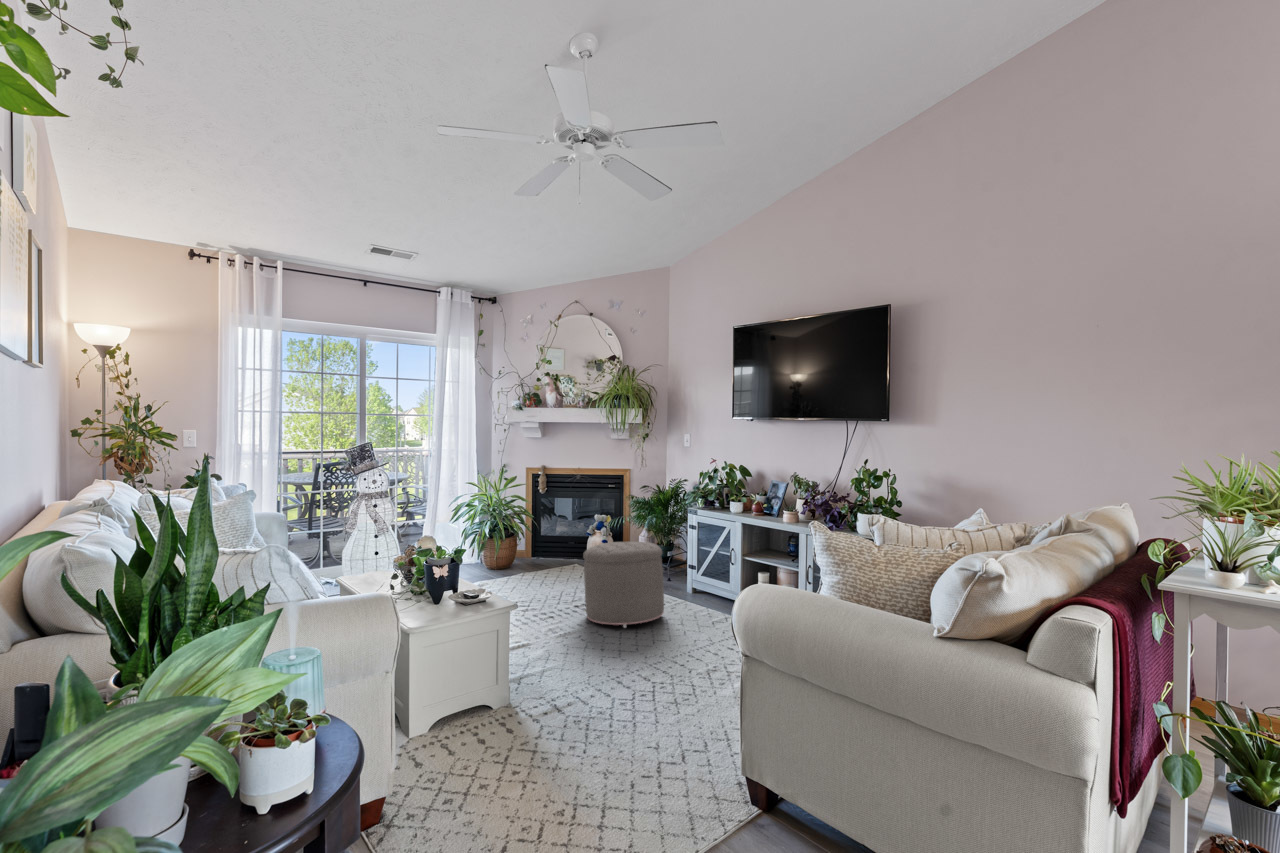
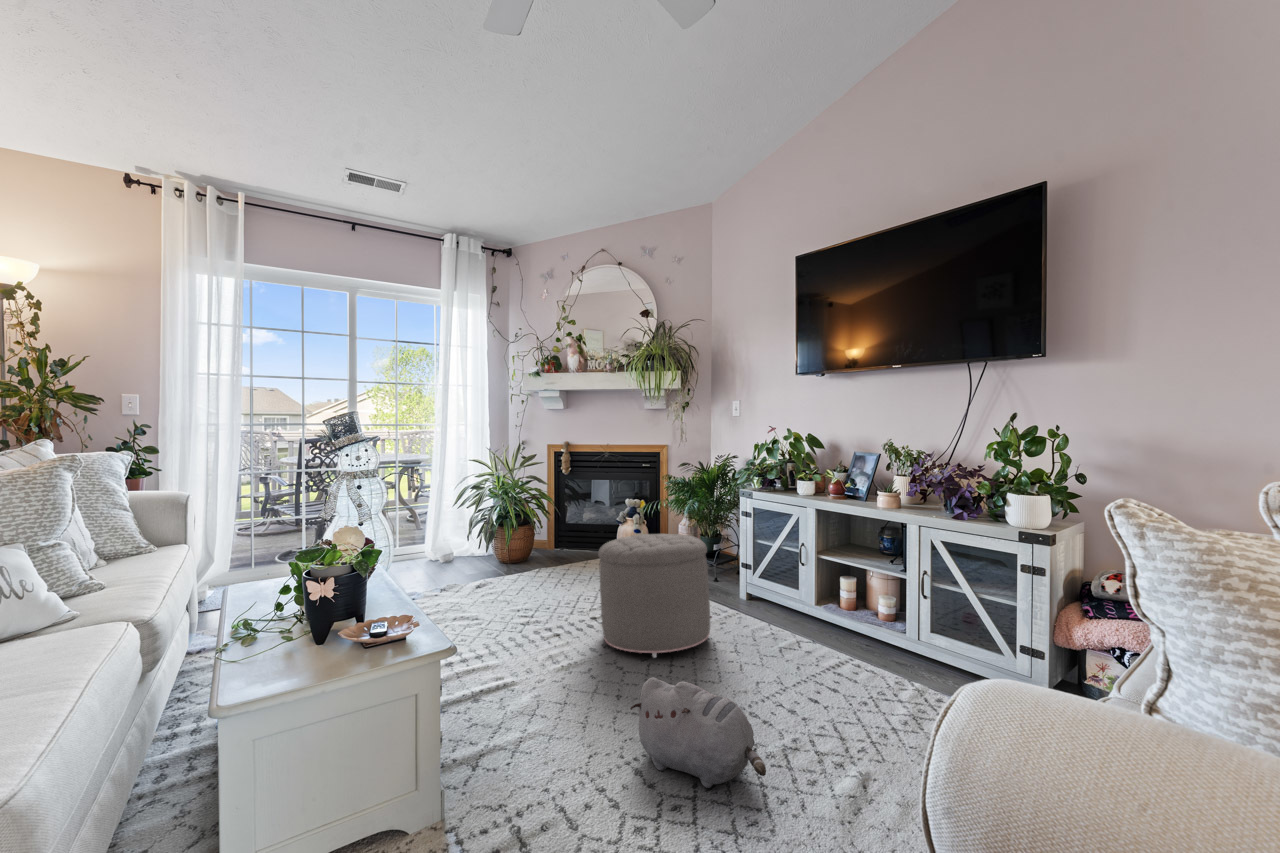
plush toy: none [614,628,695,687] -> present [630,677,766,788]

